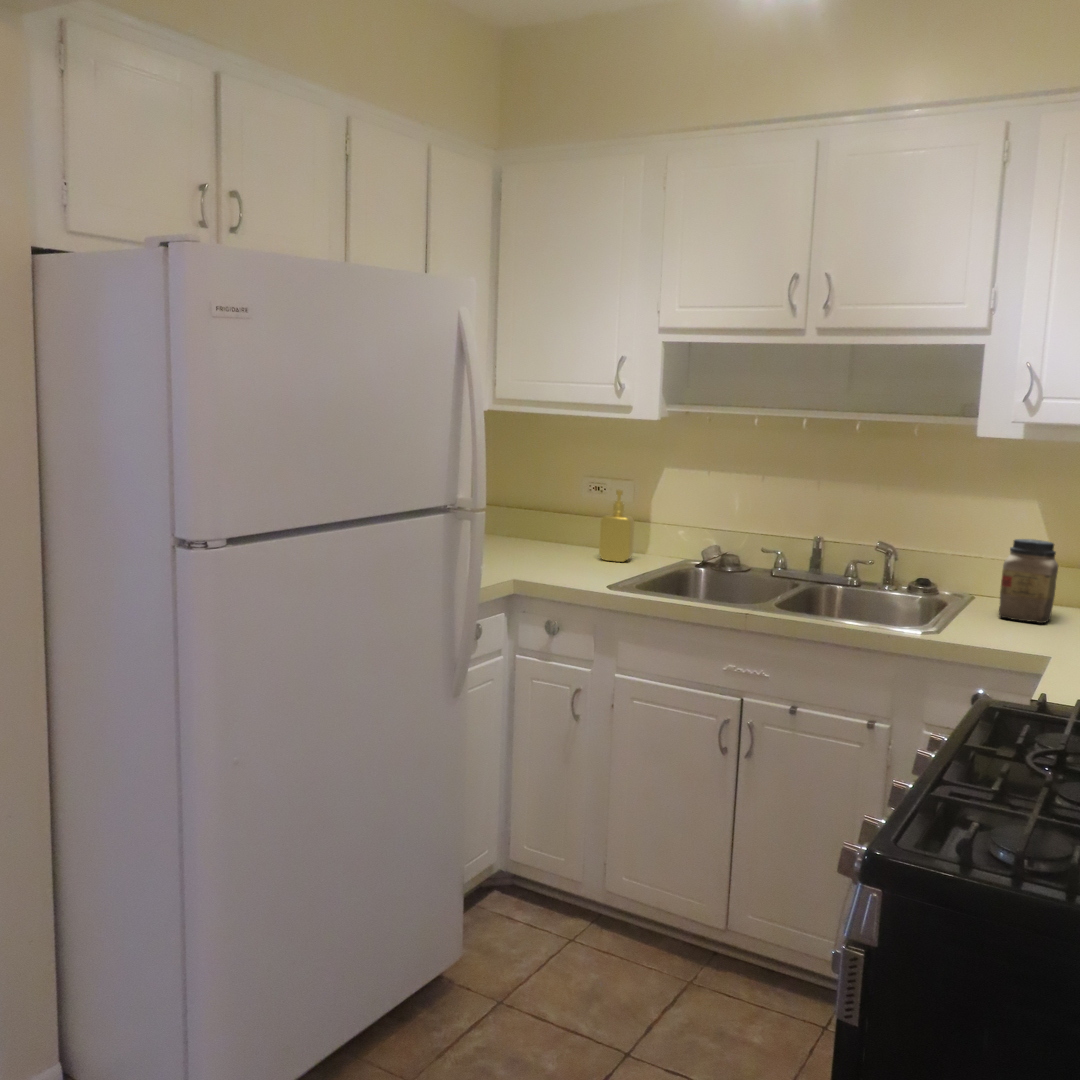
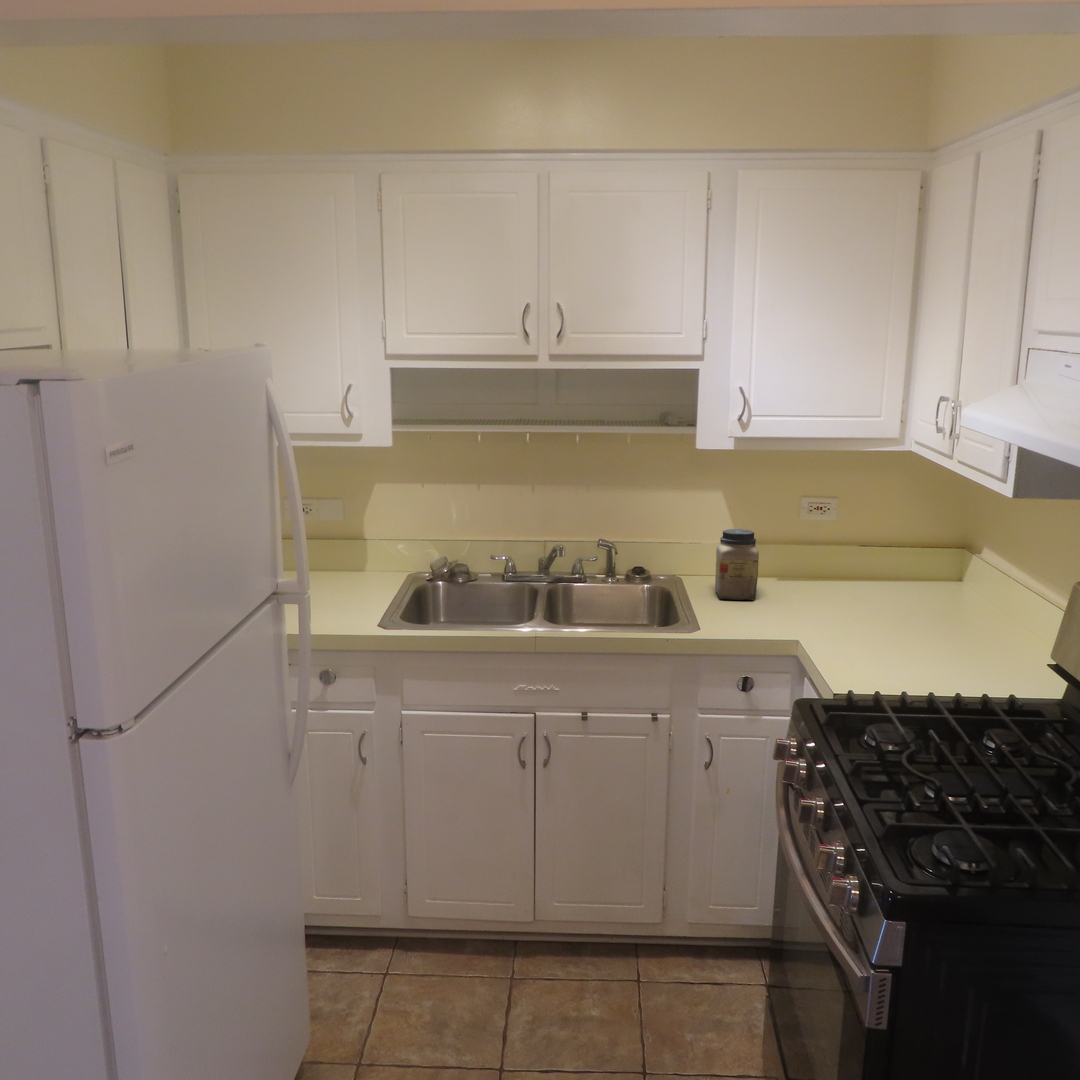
soap dispenser: present [599,490,634,562] -> none [332,514,365,587]

